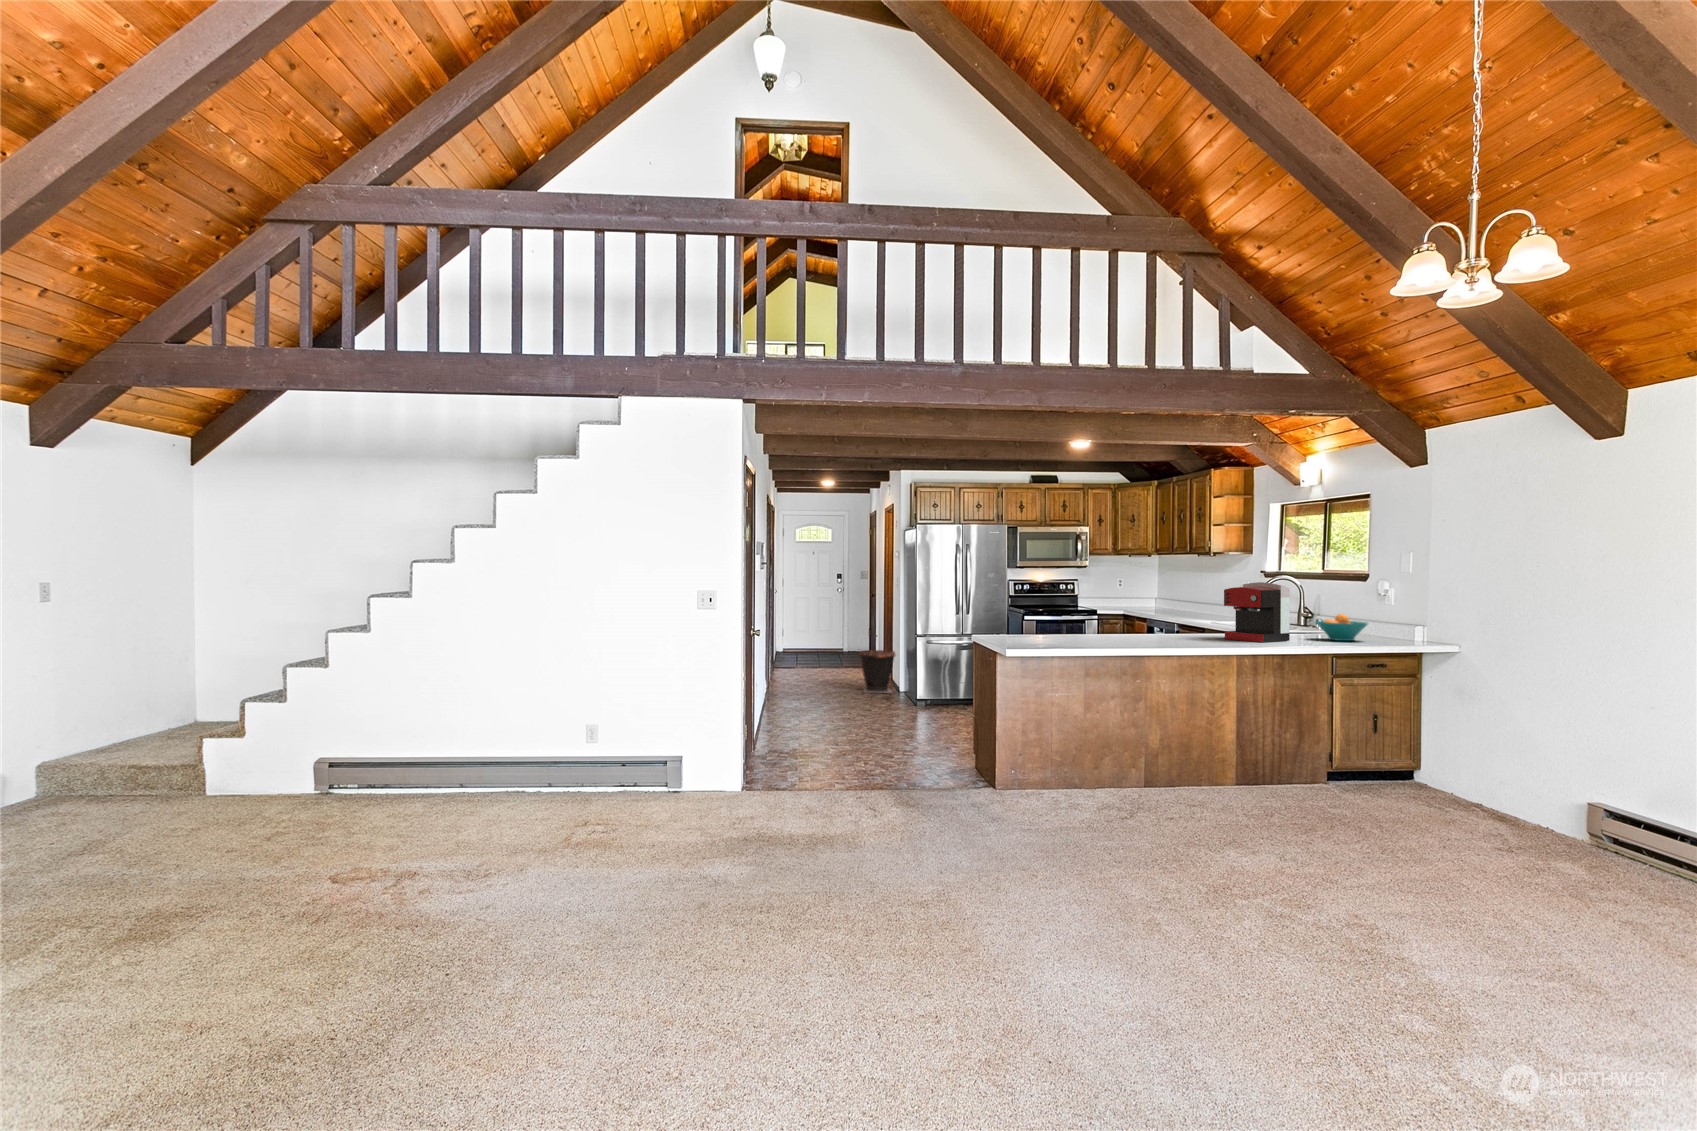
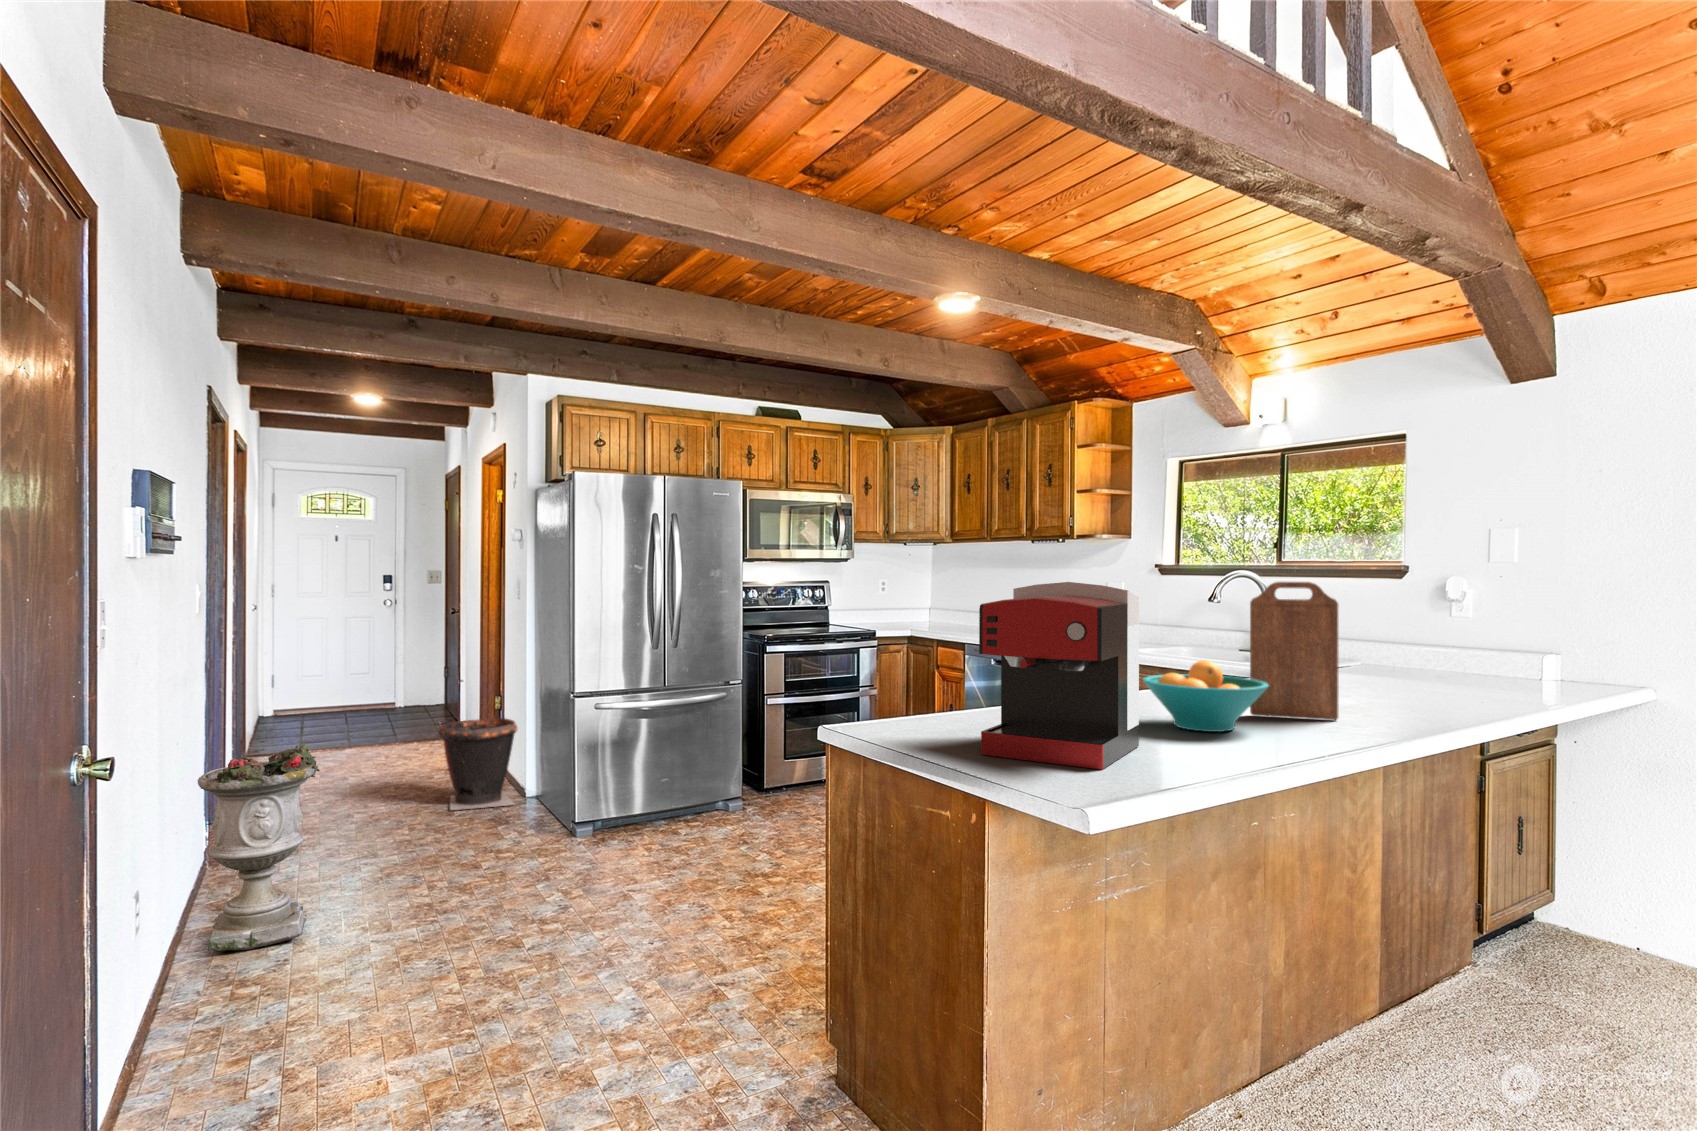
cutting board: none [1155,581,1188,641] -> present [1250,581,1339,720]
coffee maker: present [1224,582,1290,642] -> present [979,582,1139,769]
fruit bowl: present [1316,614,1368,641] -> present [1143,660,1269,732]
planter: none [769,643,809,720] -> present [198,744,320,951]

